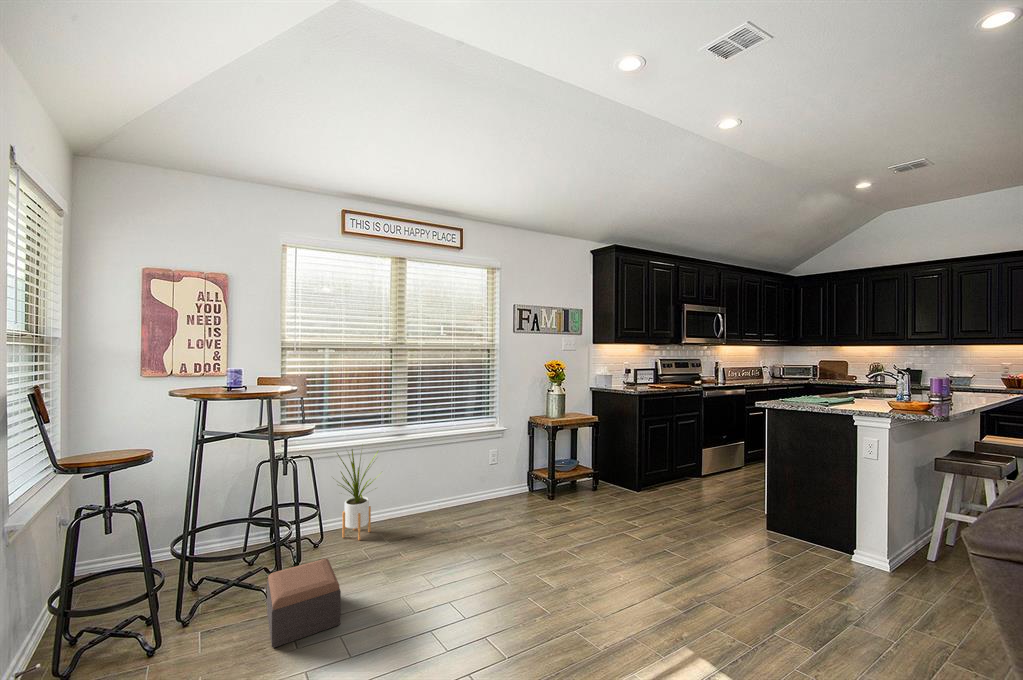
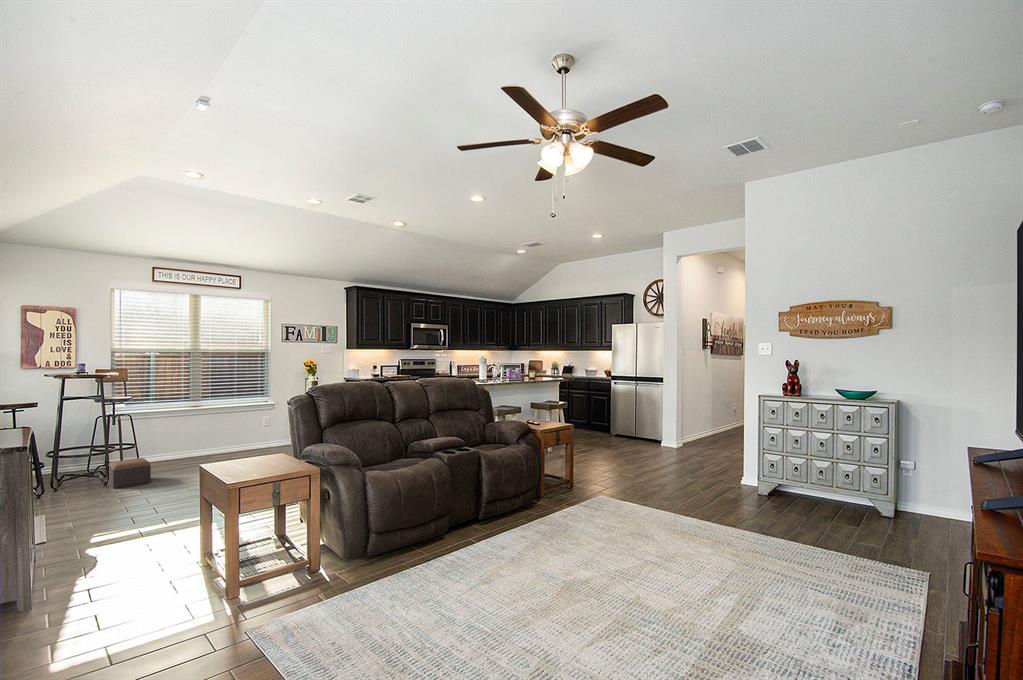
house plant: present [337,449,381,540] -> none [146,409,181,465]

